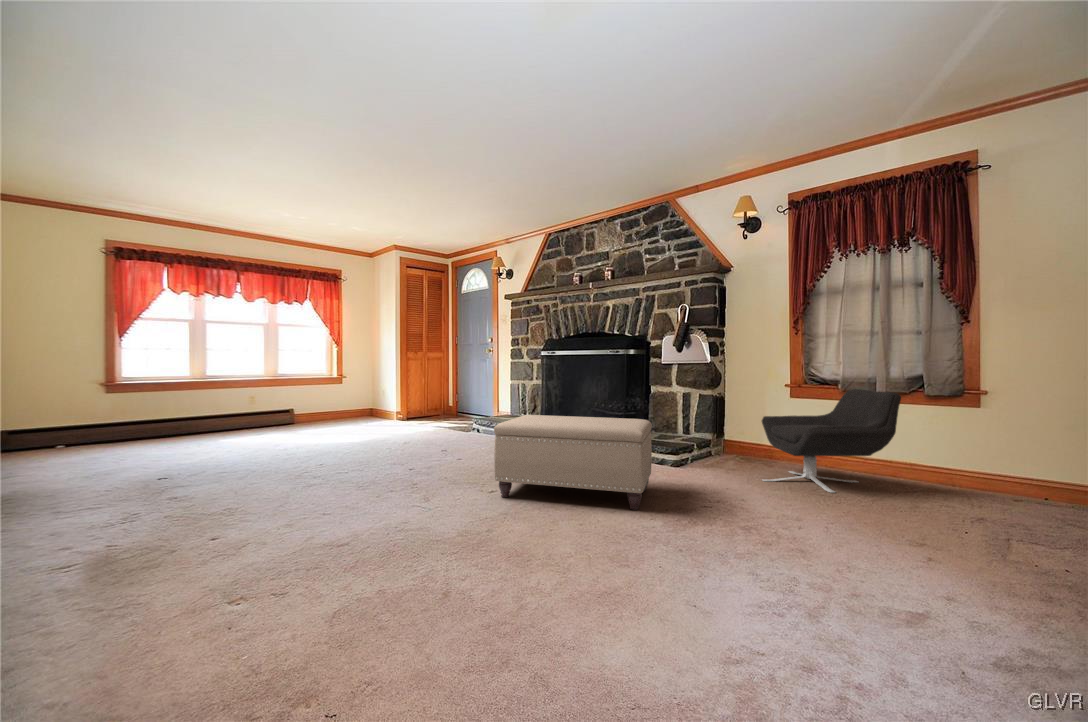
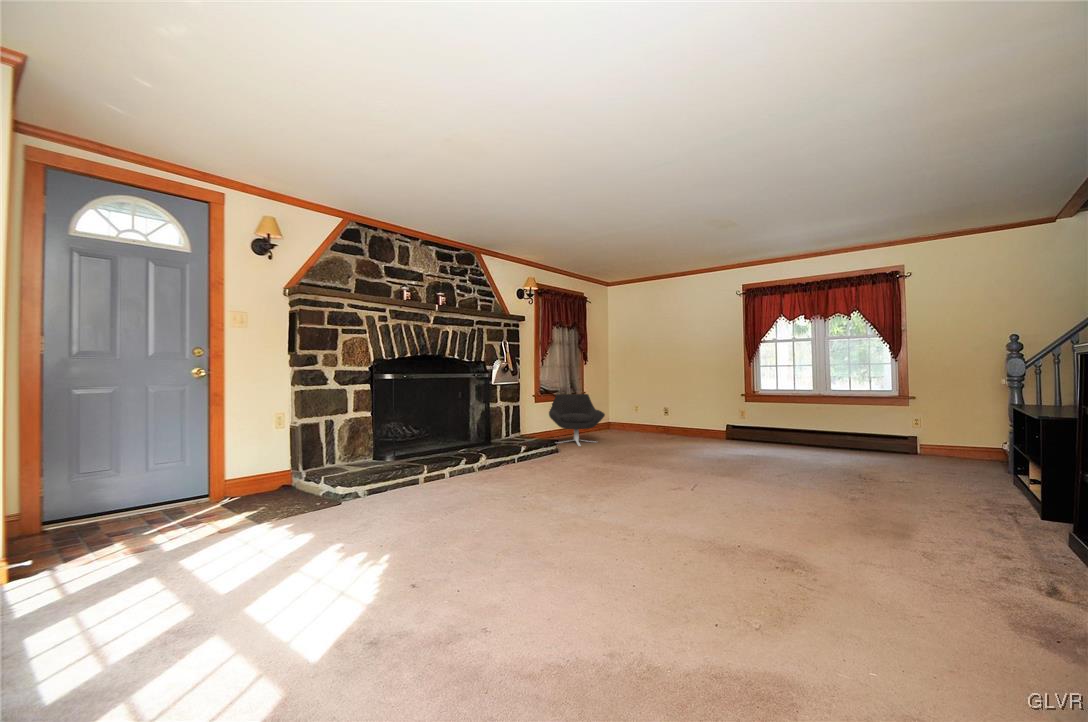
ottoman: present [494,415,652,510] -> none [604,416,660,475]

